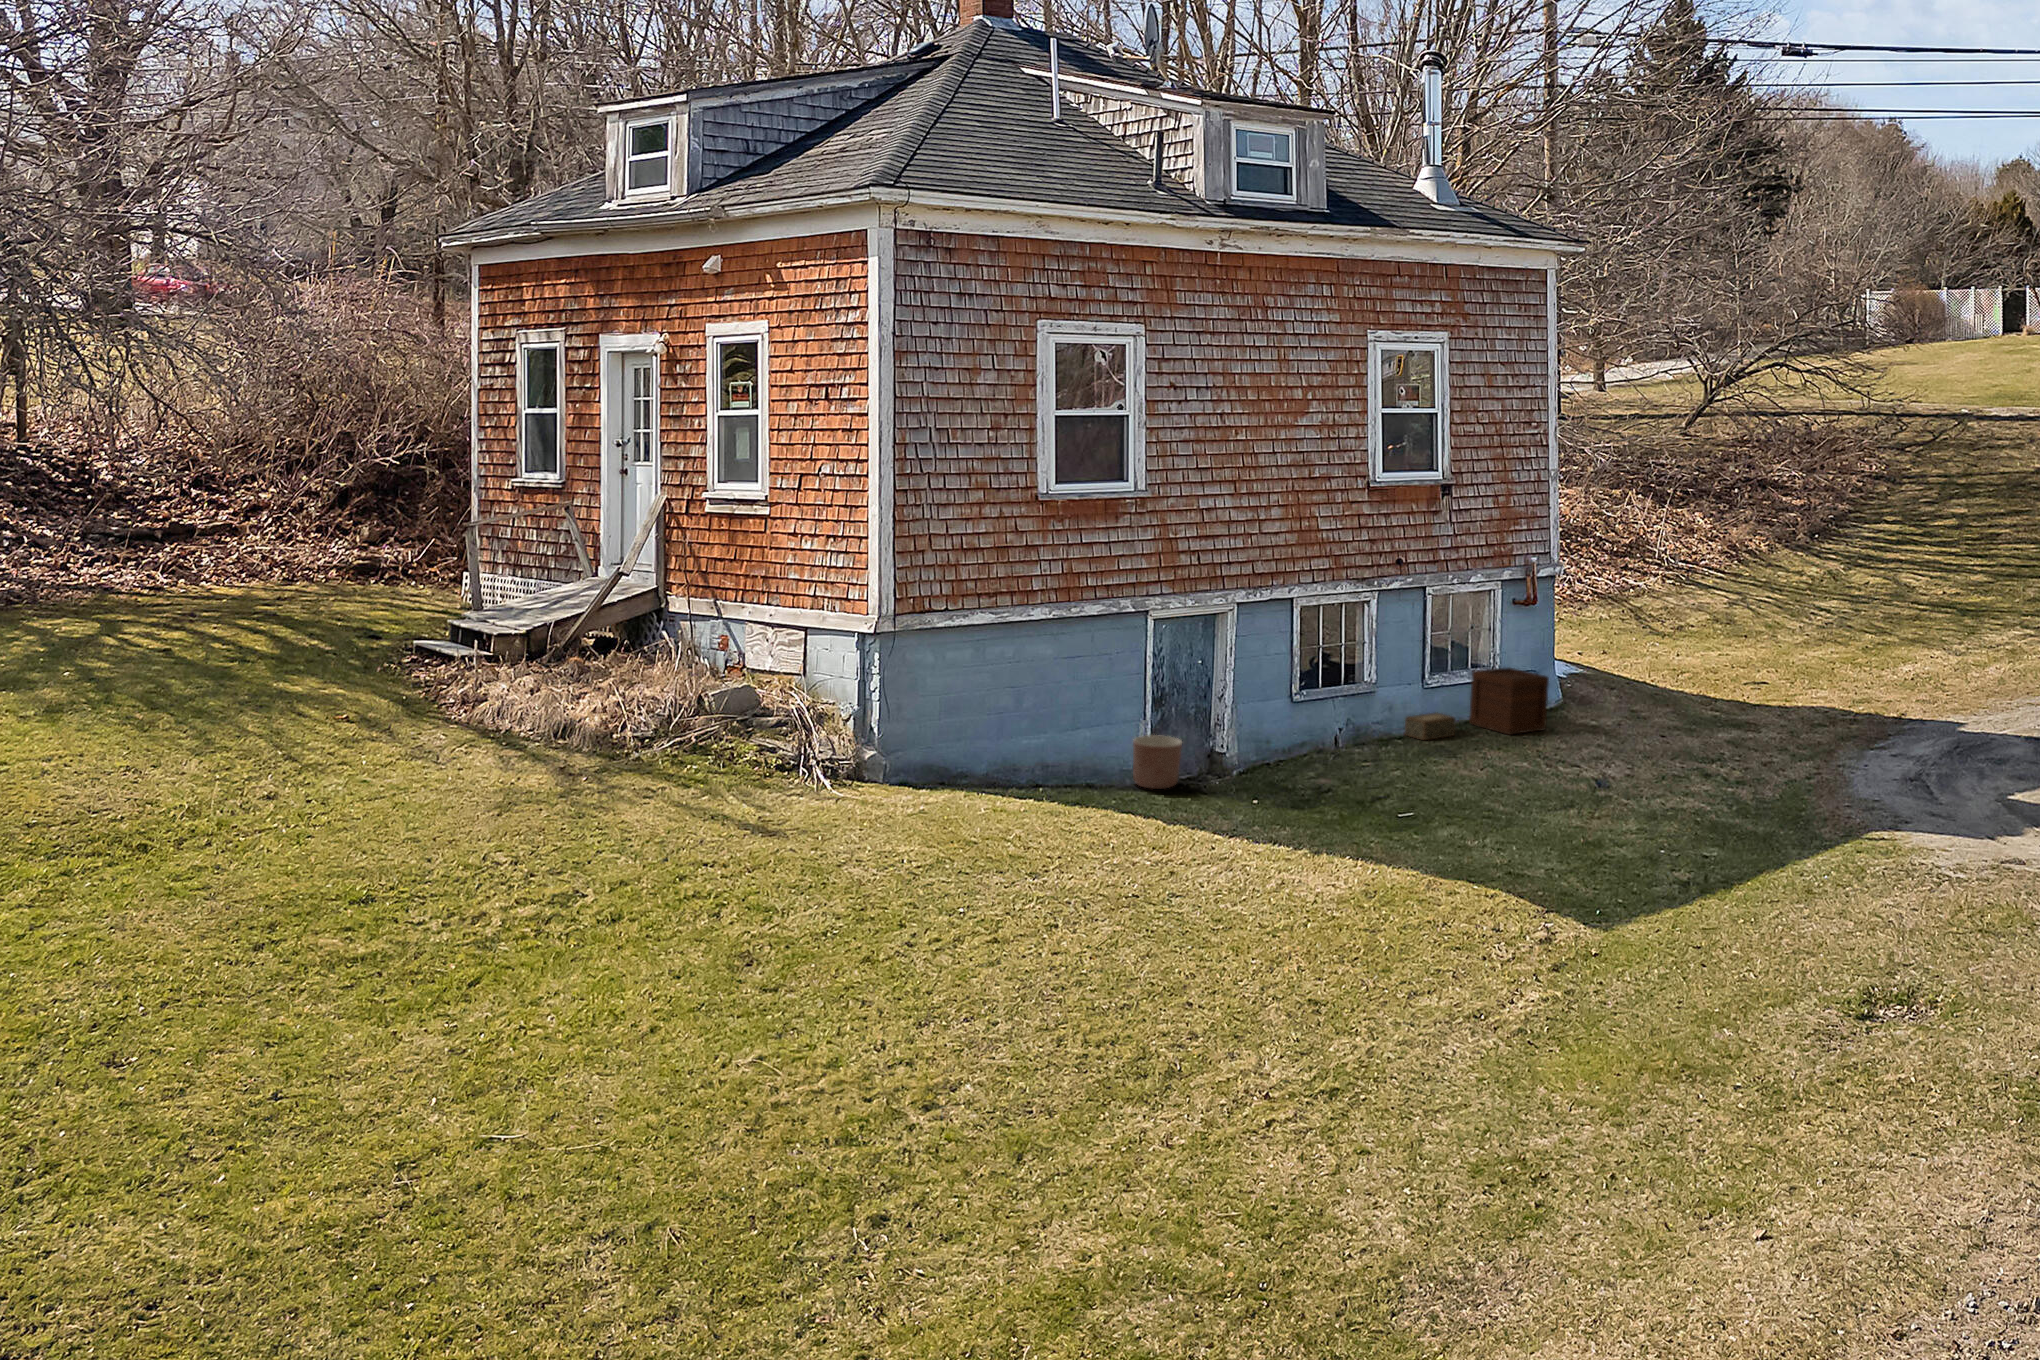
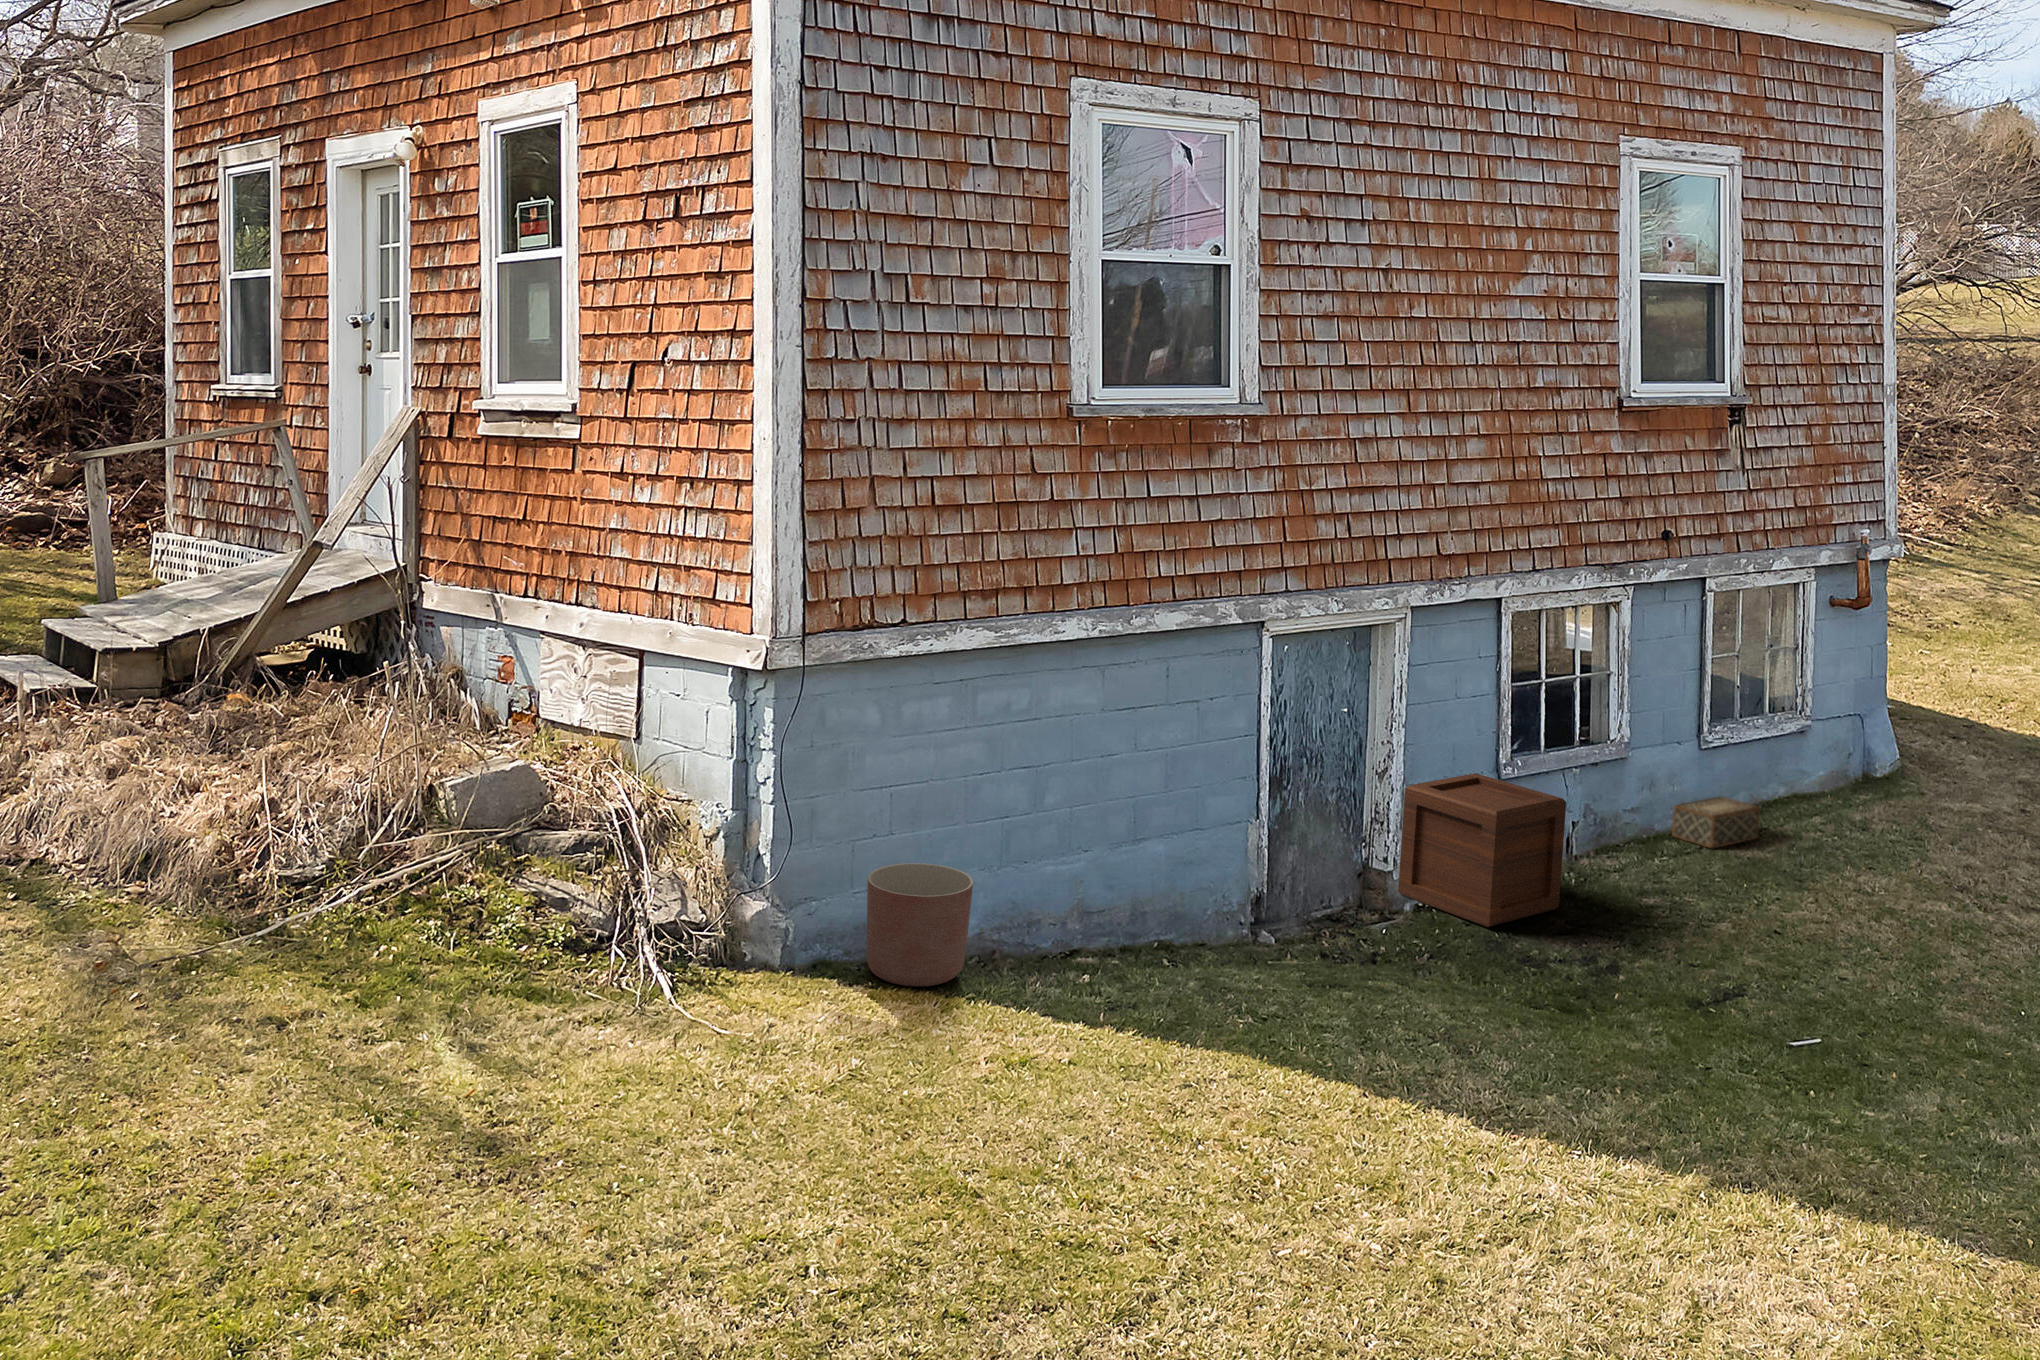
wooden crate: present [1469,668,1549,735] -> present [1398,773,1566,927]
planter: present [1133,735,1182,789] -> present [867,863,973,986]

